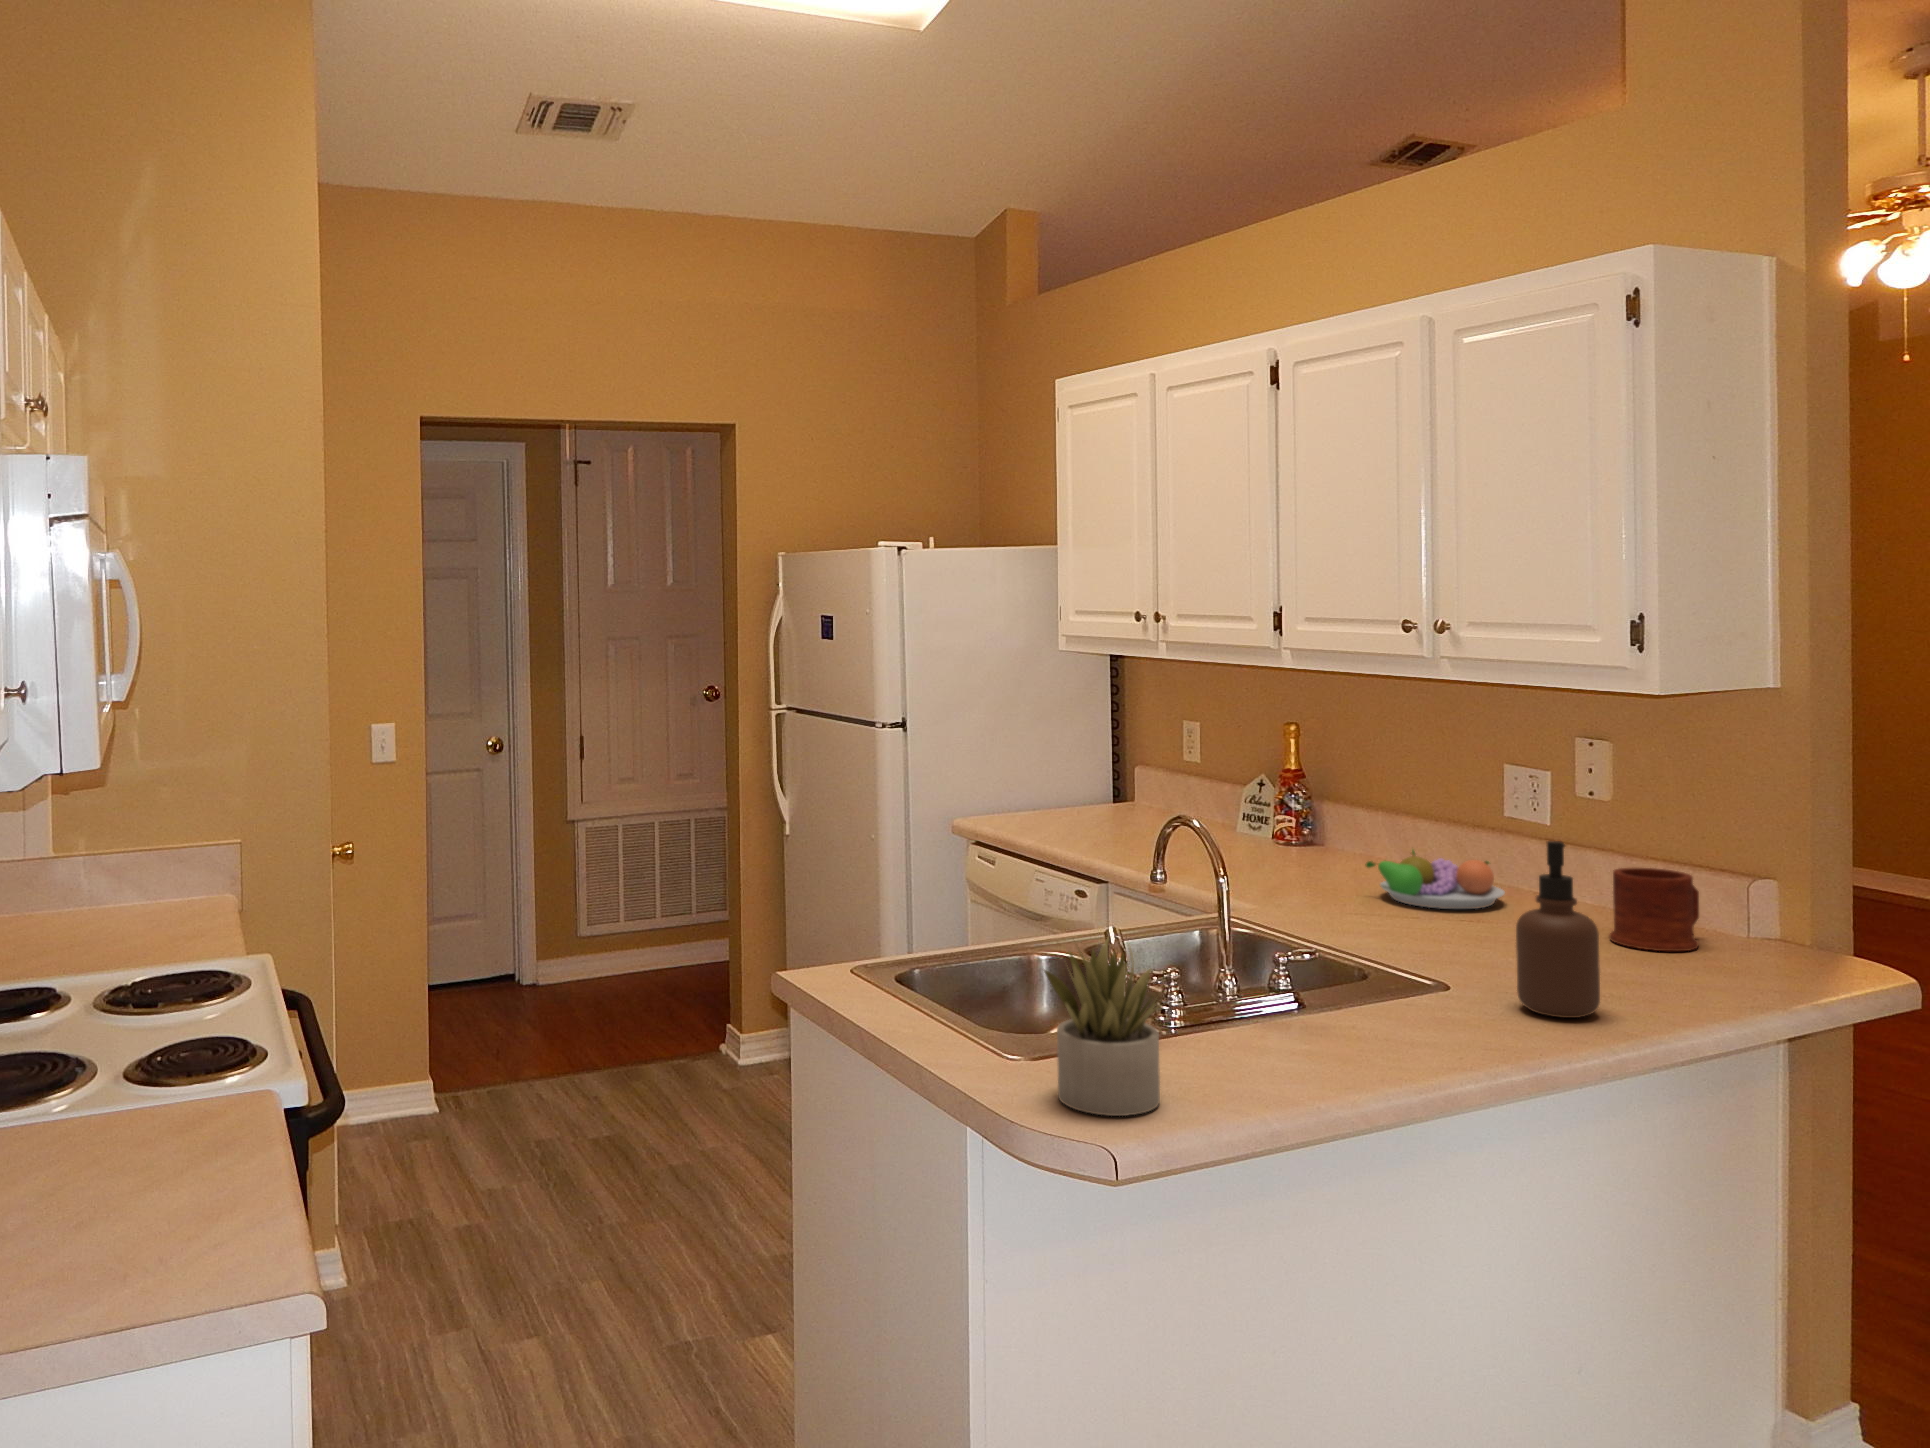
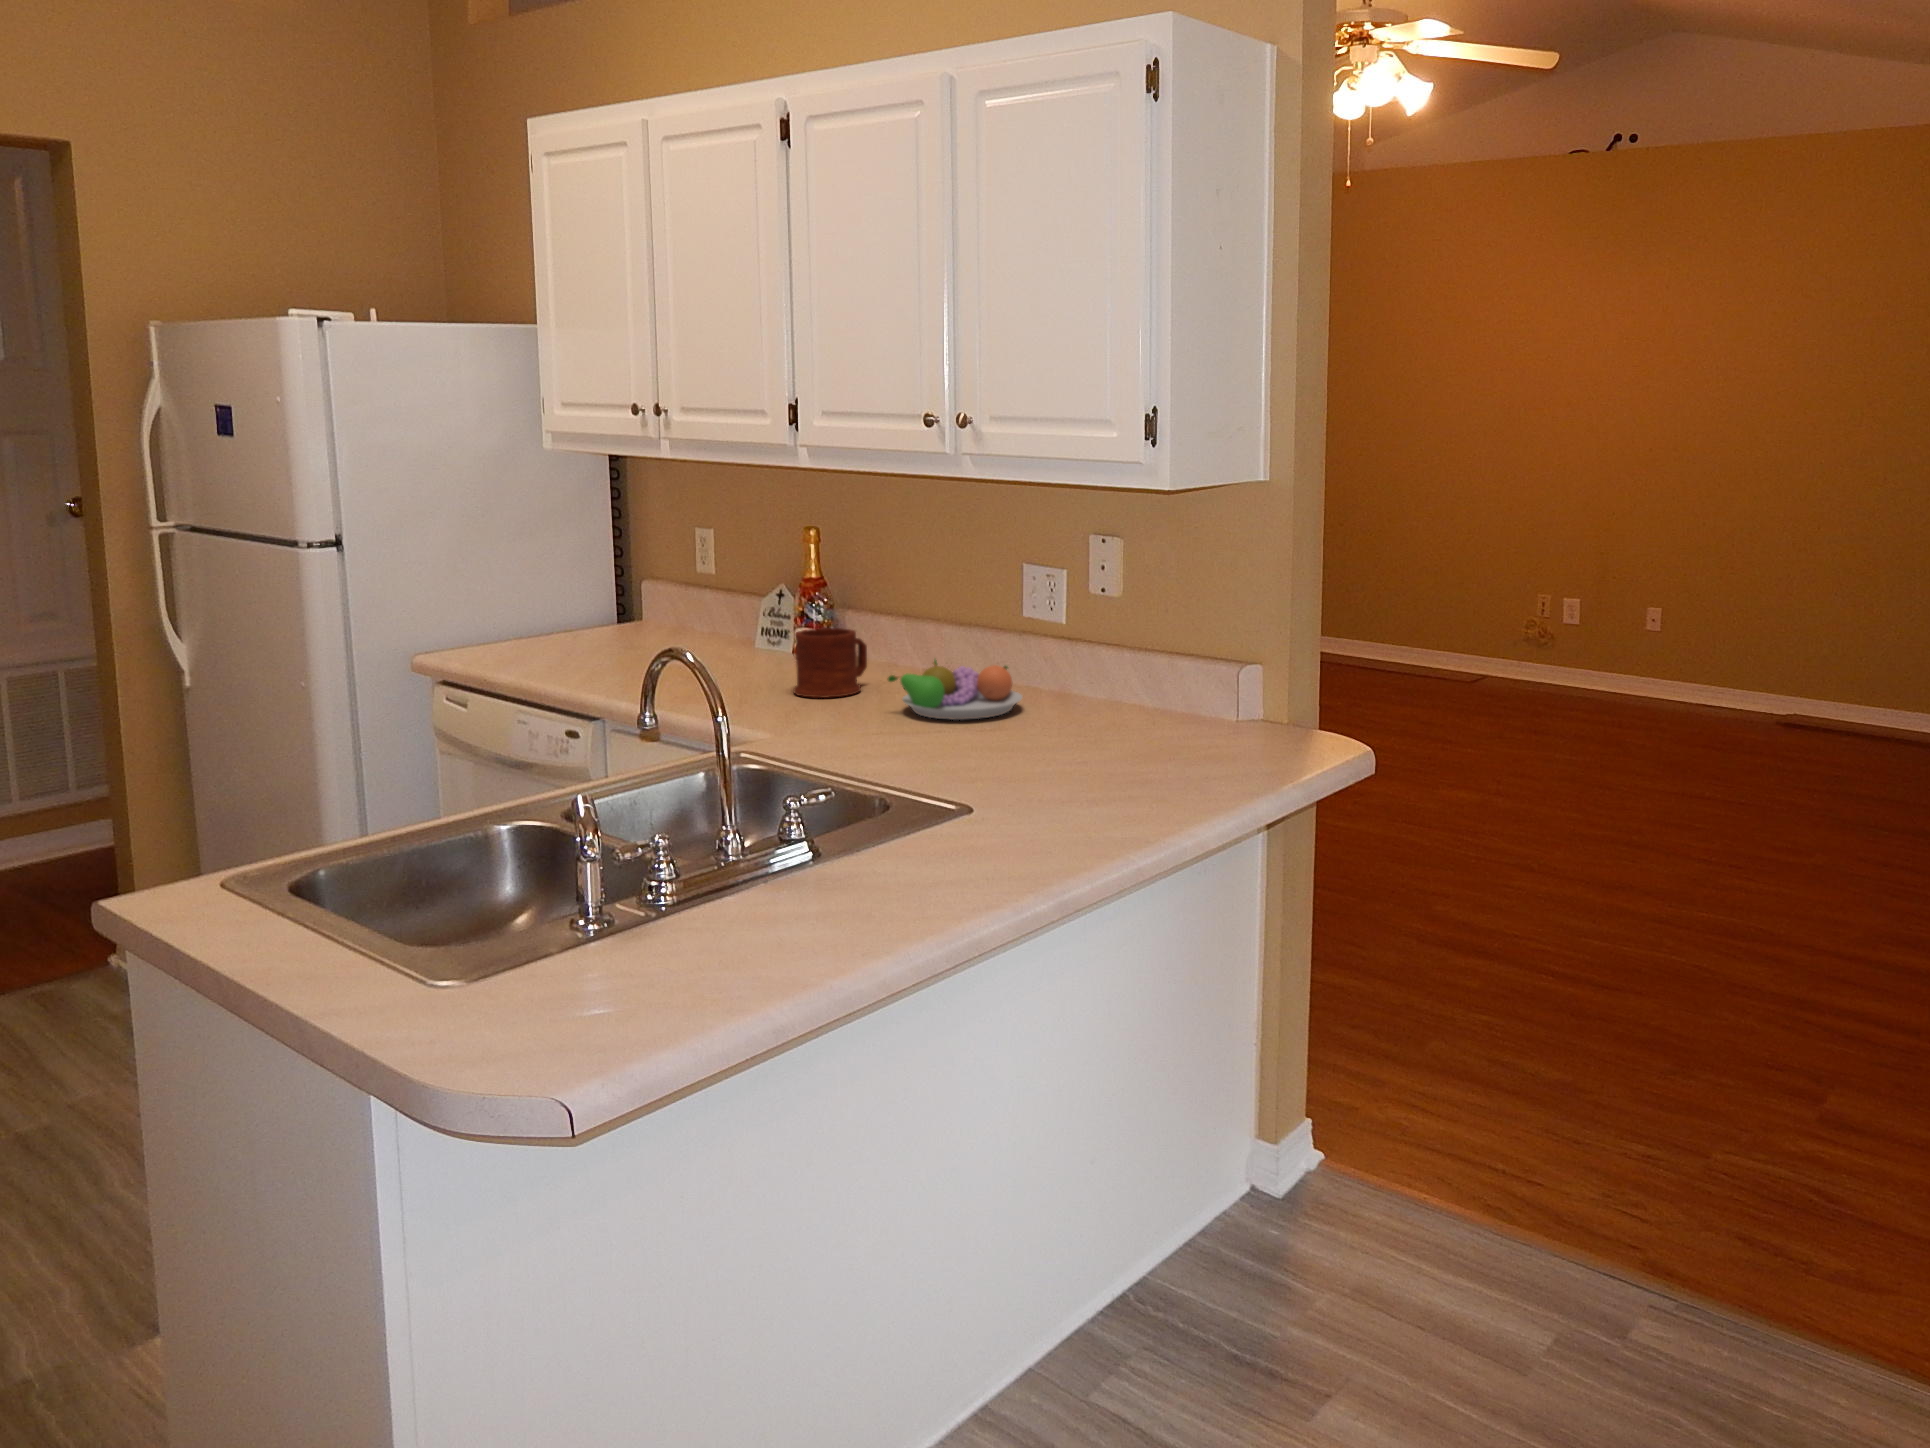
soap dispenser: present [1516,841,1600,1018] -> none [1037,648,1114,831]
mug: present [1609,868,1699,951] -> present [794,628,867,698]
succulent plant: present [1044,939,1160,1116] -> none [473,818,647,1049]

